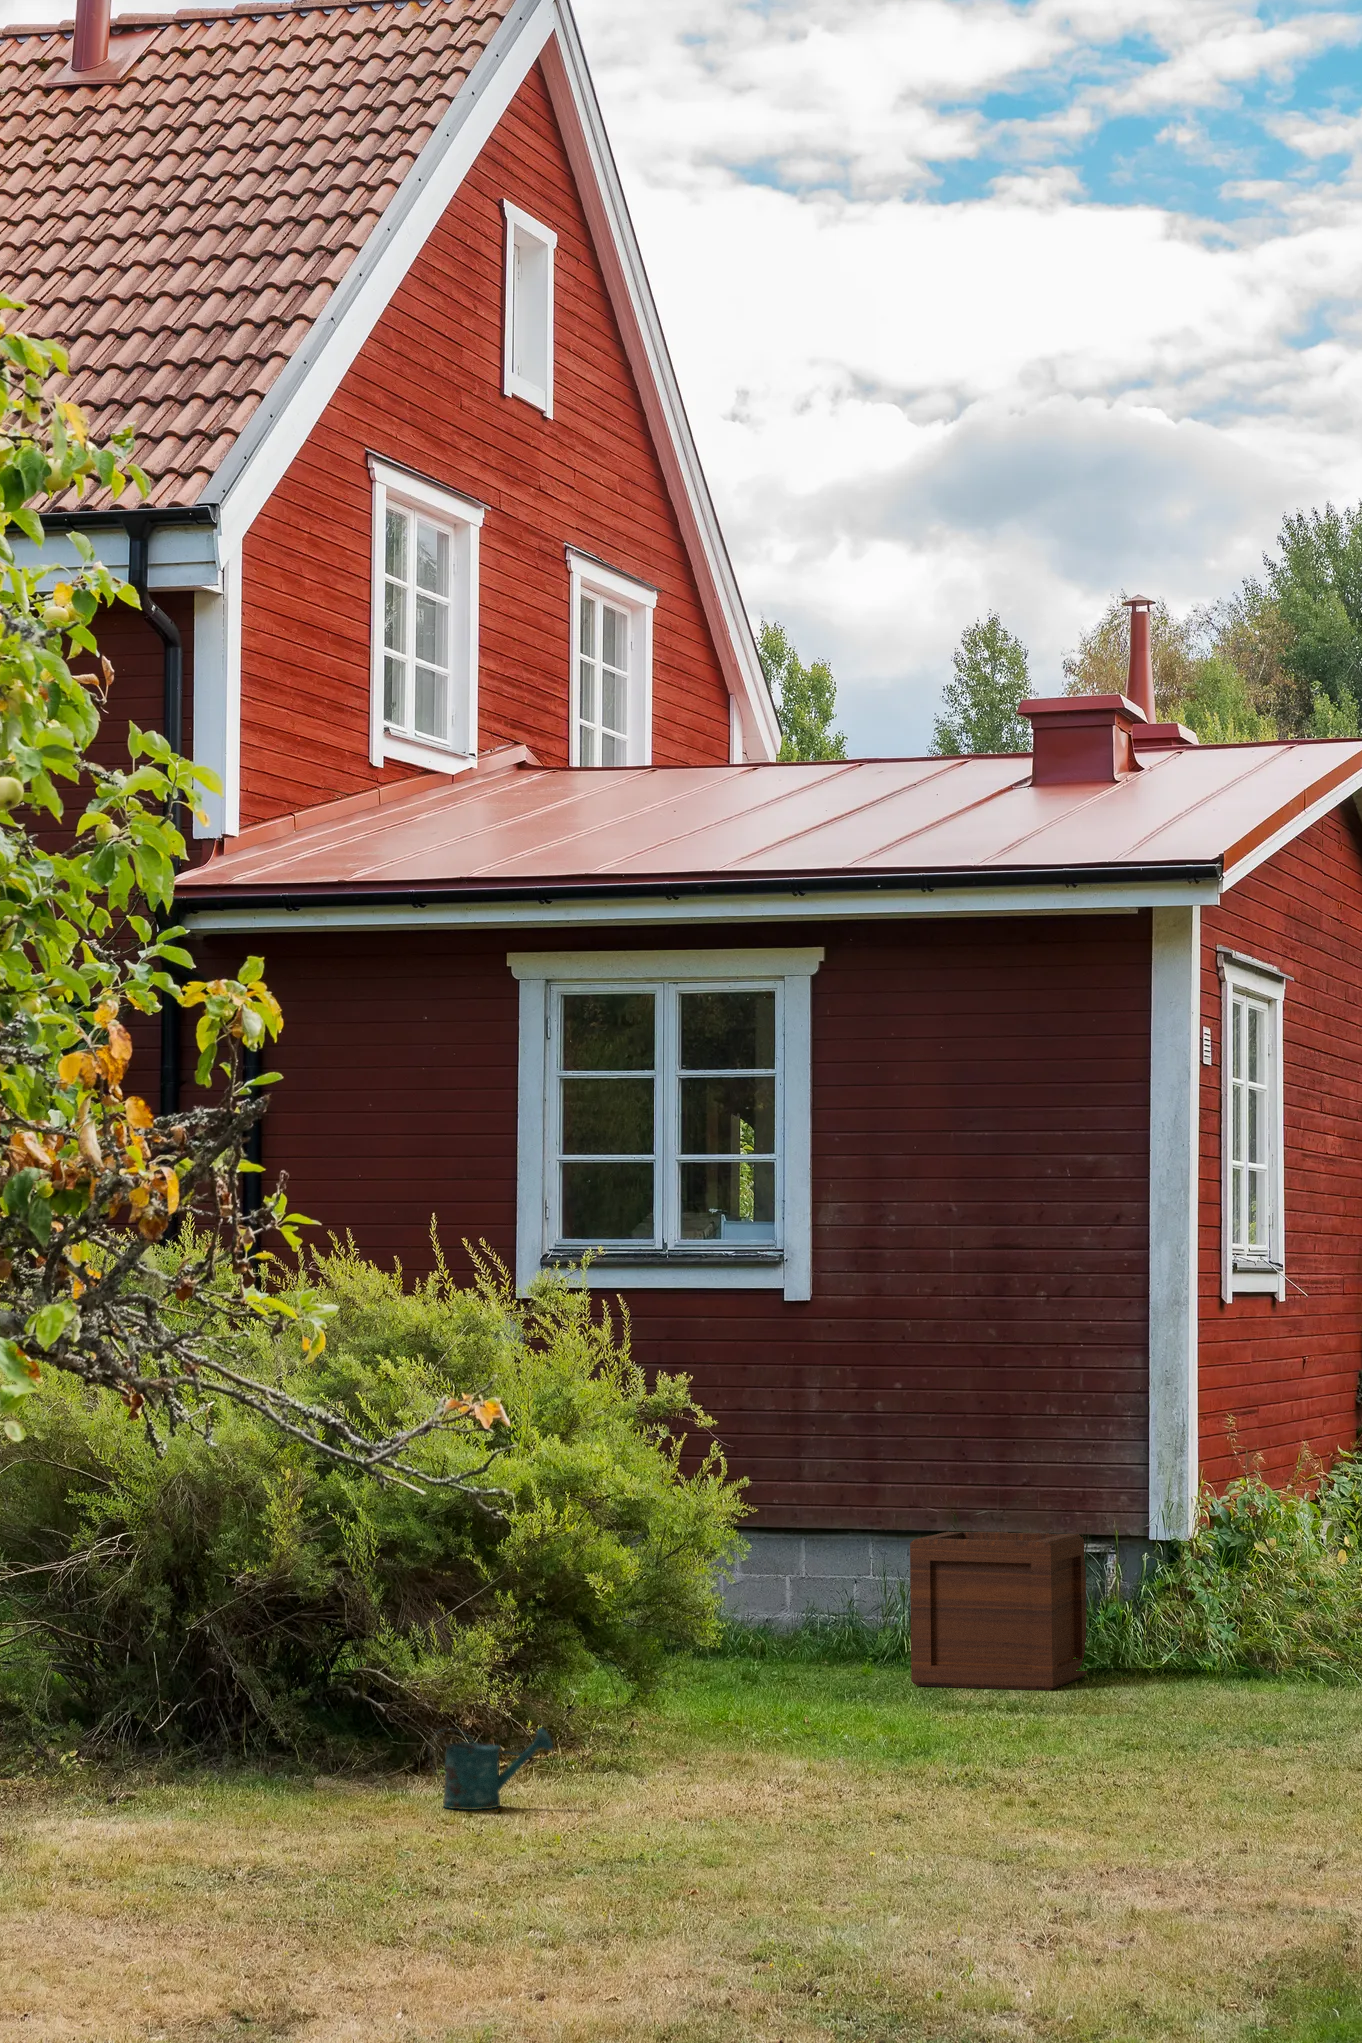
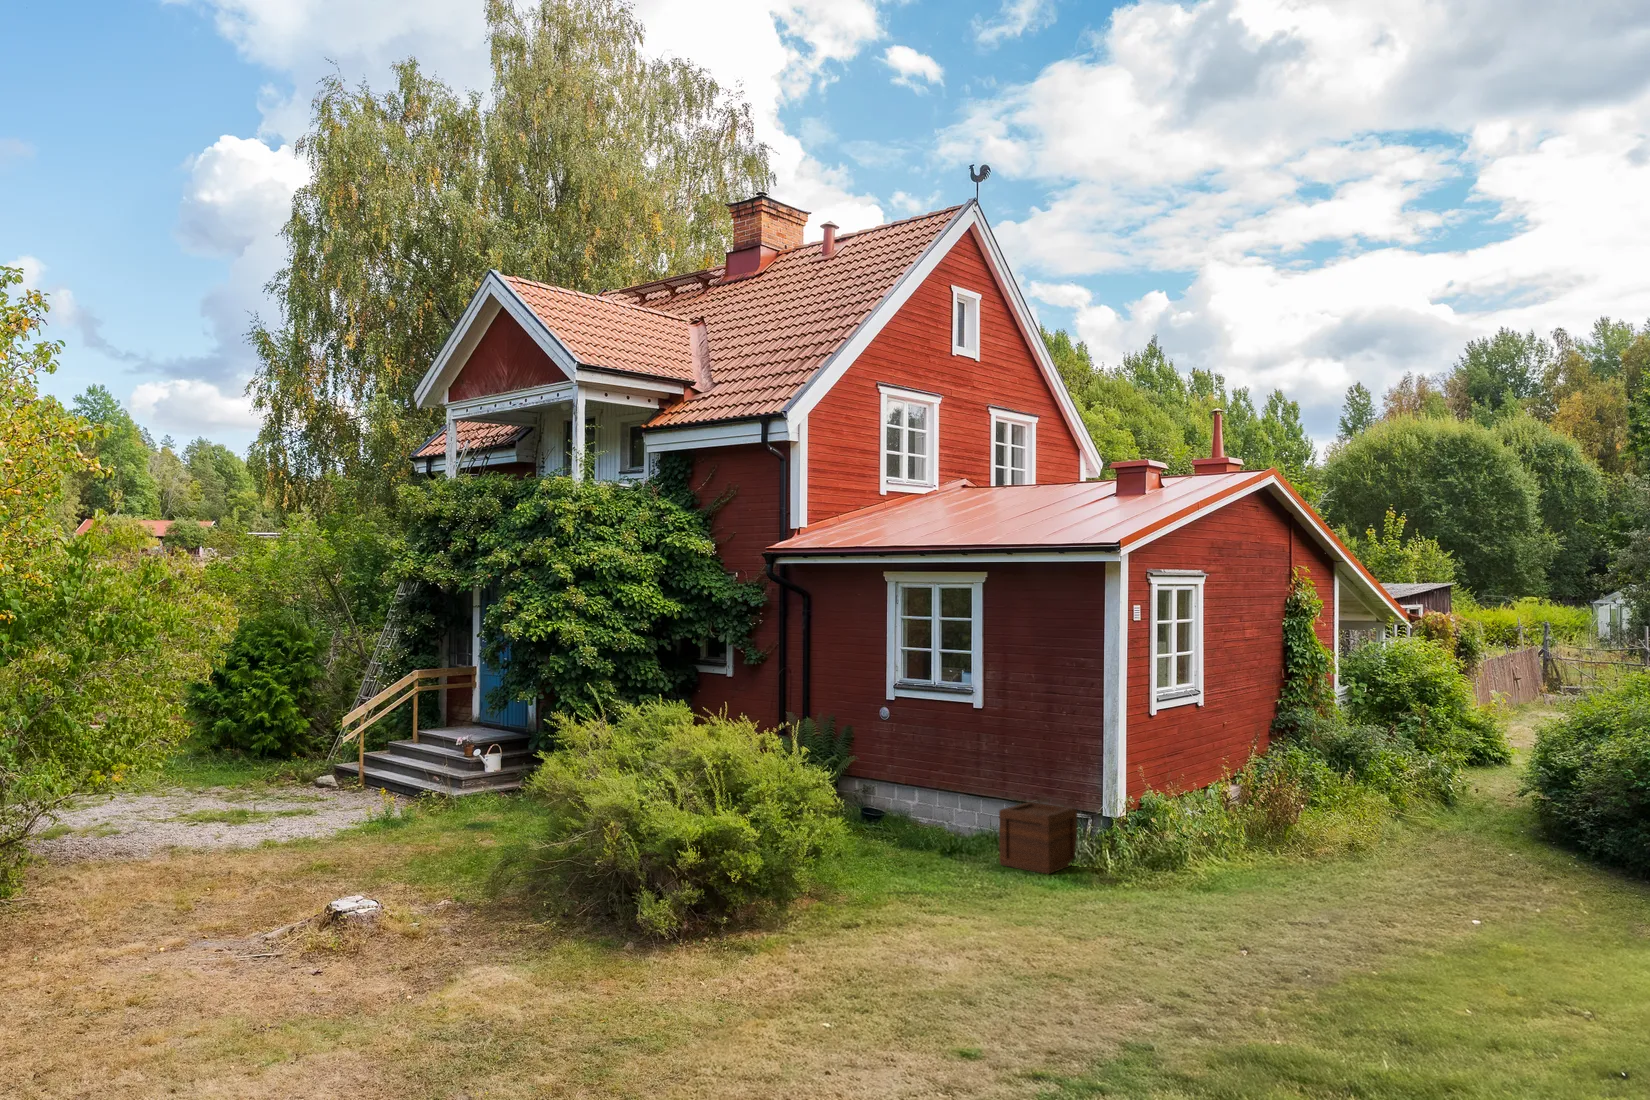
watering can: present [443,1727,553,1810] -> none [679,920,724,955]

